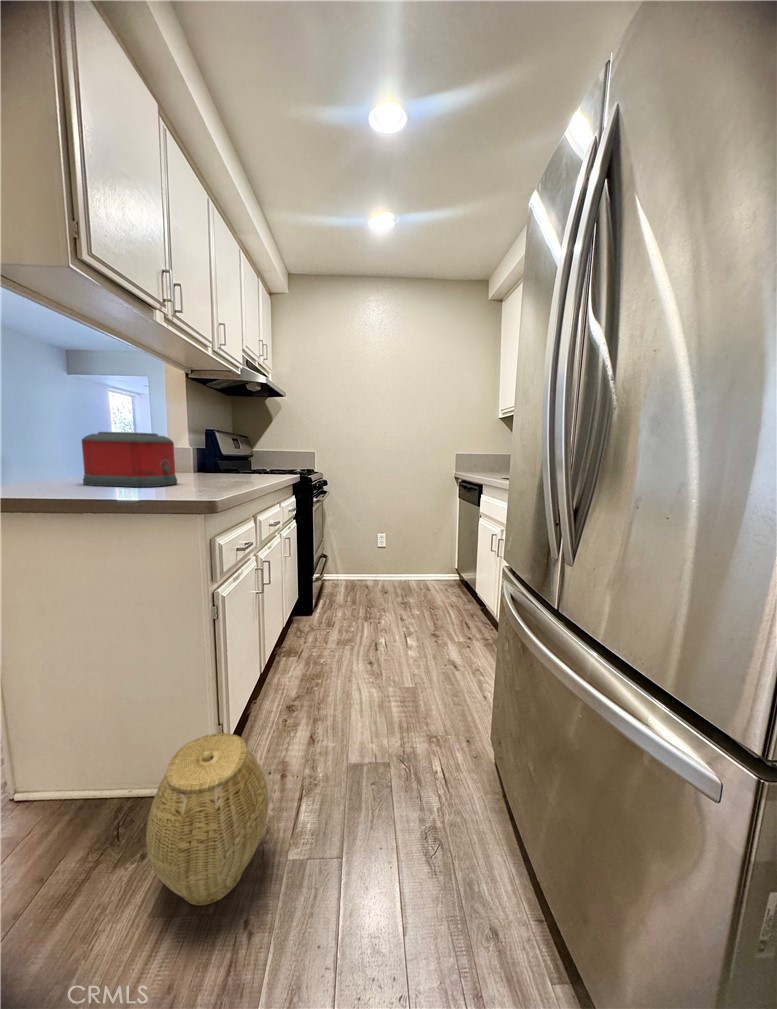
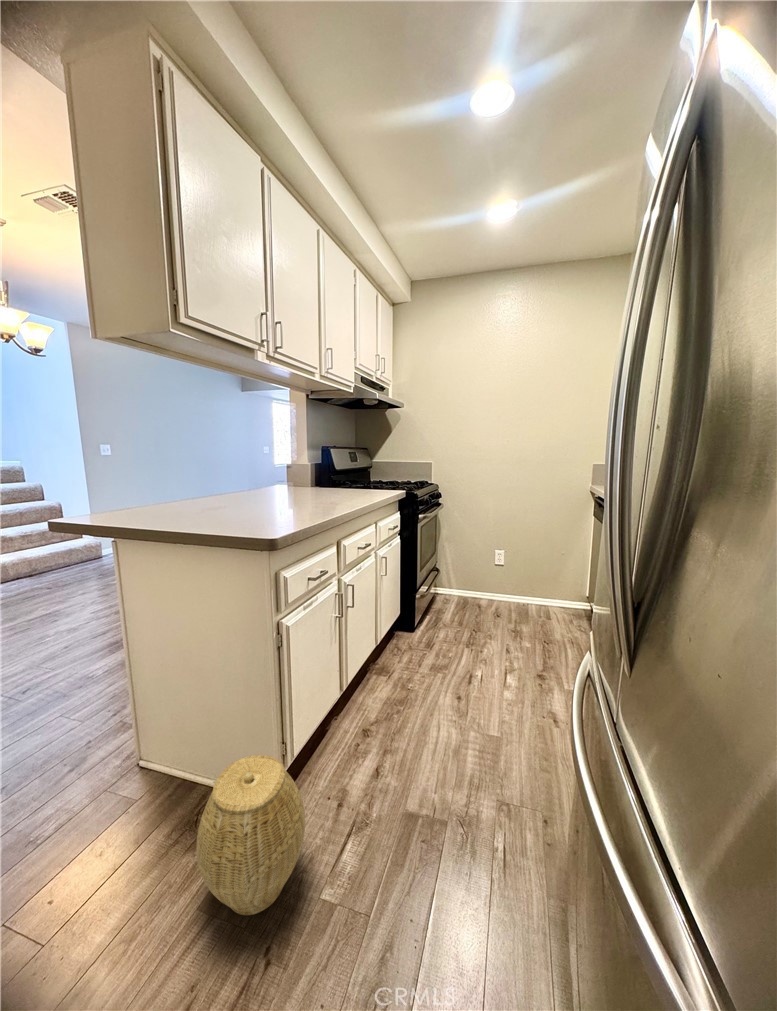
toaster: present [82,432,177,487] -> none [201,461,273,511]

